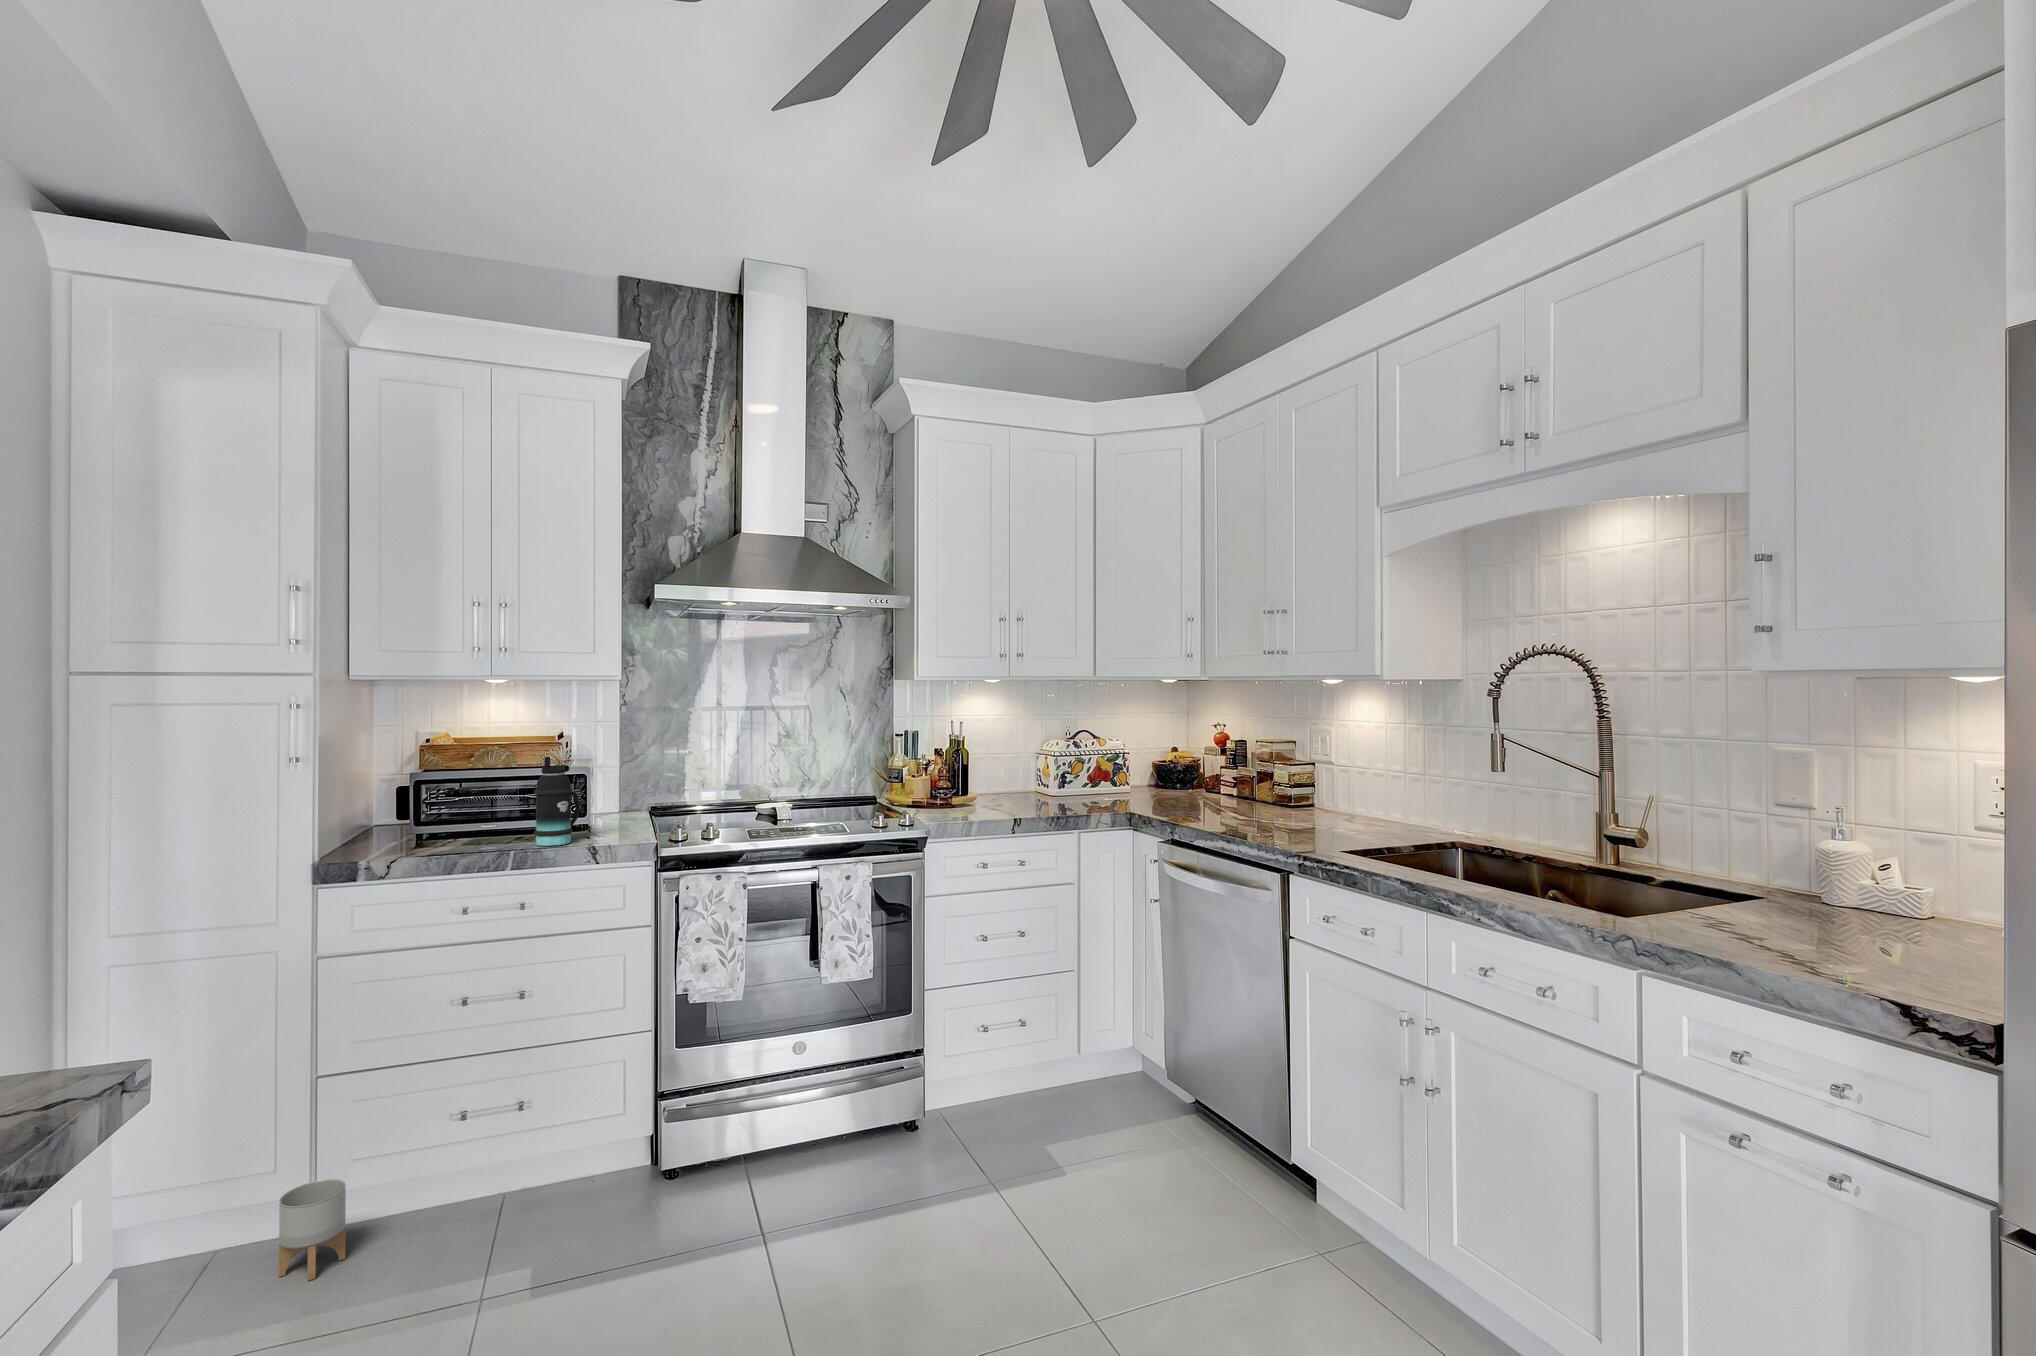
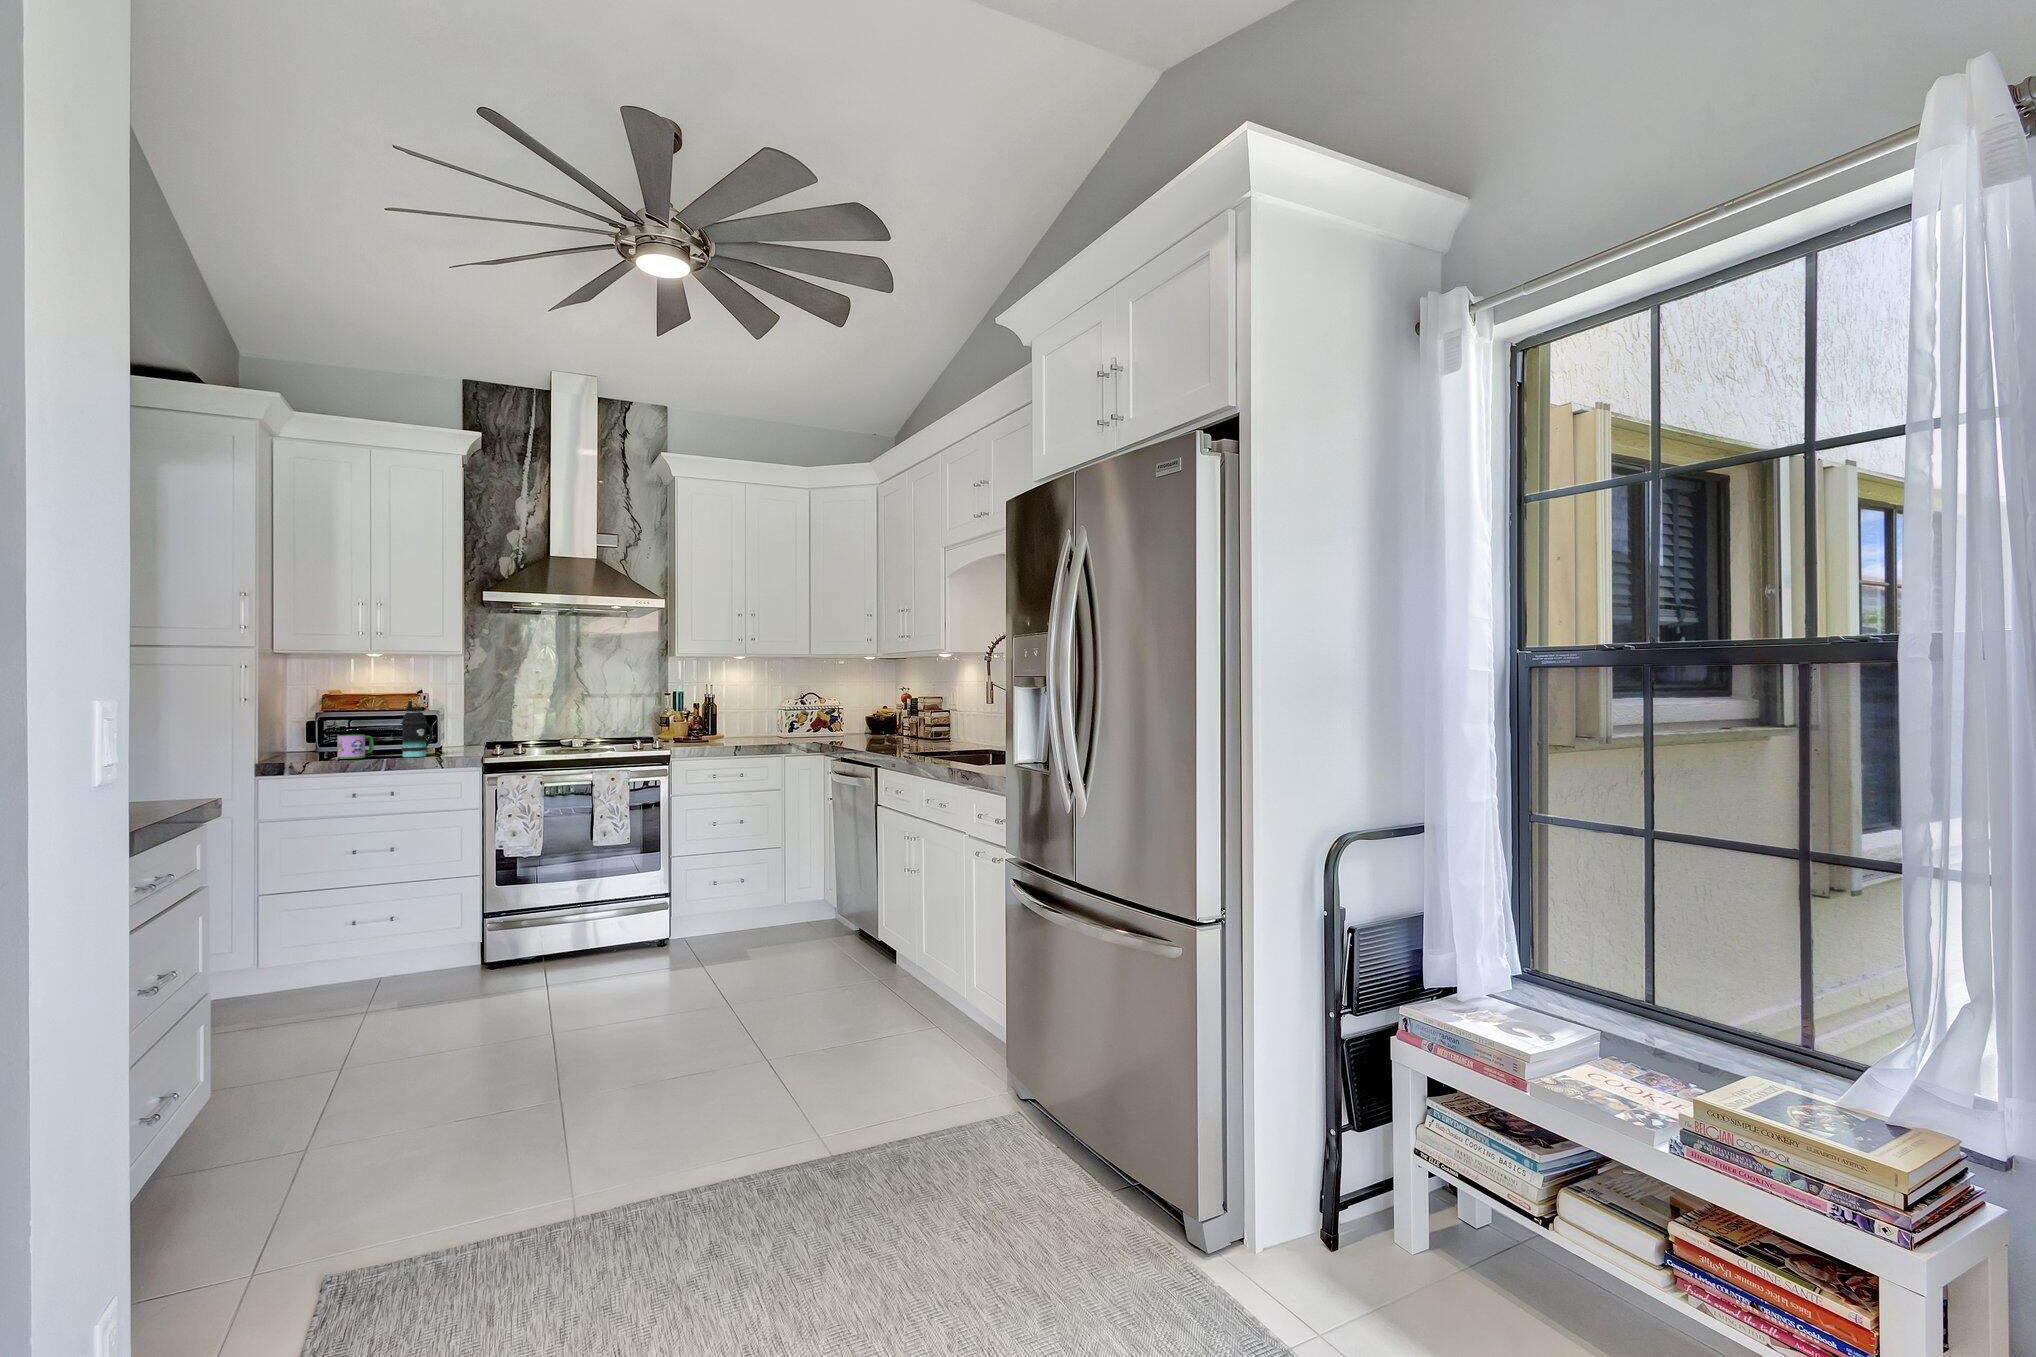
mug: none [439,810,493,851] -> present [337,735,374,759]
planter: present [279,1179,346,1281] -> none [239,954,280,1007]

